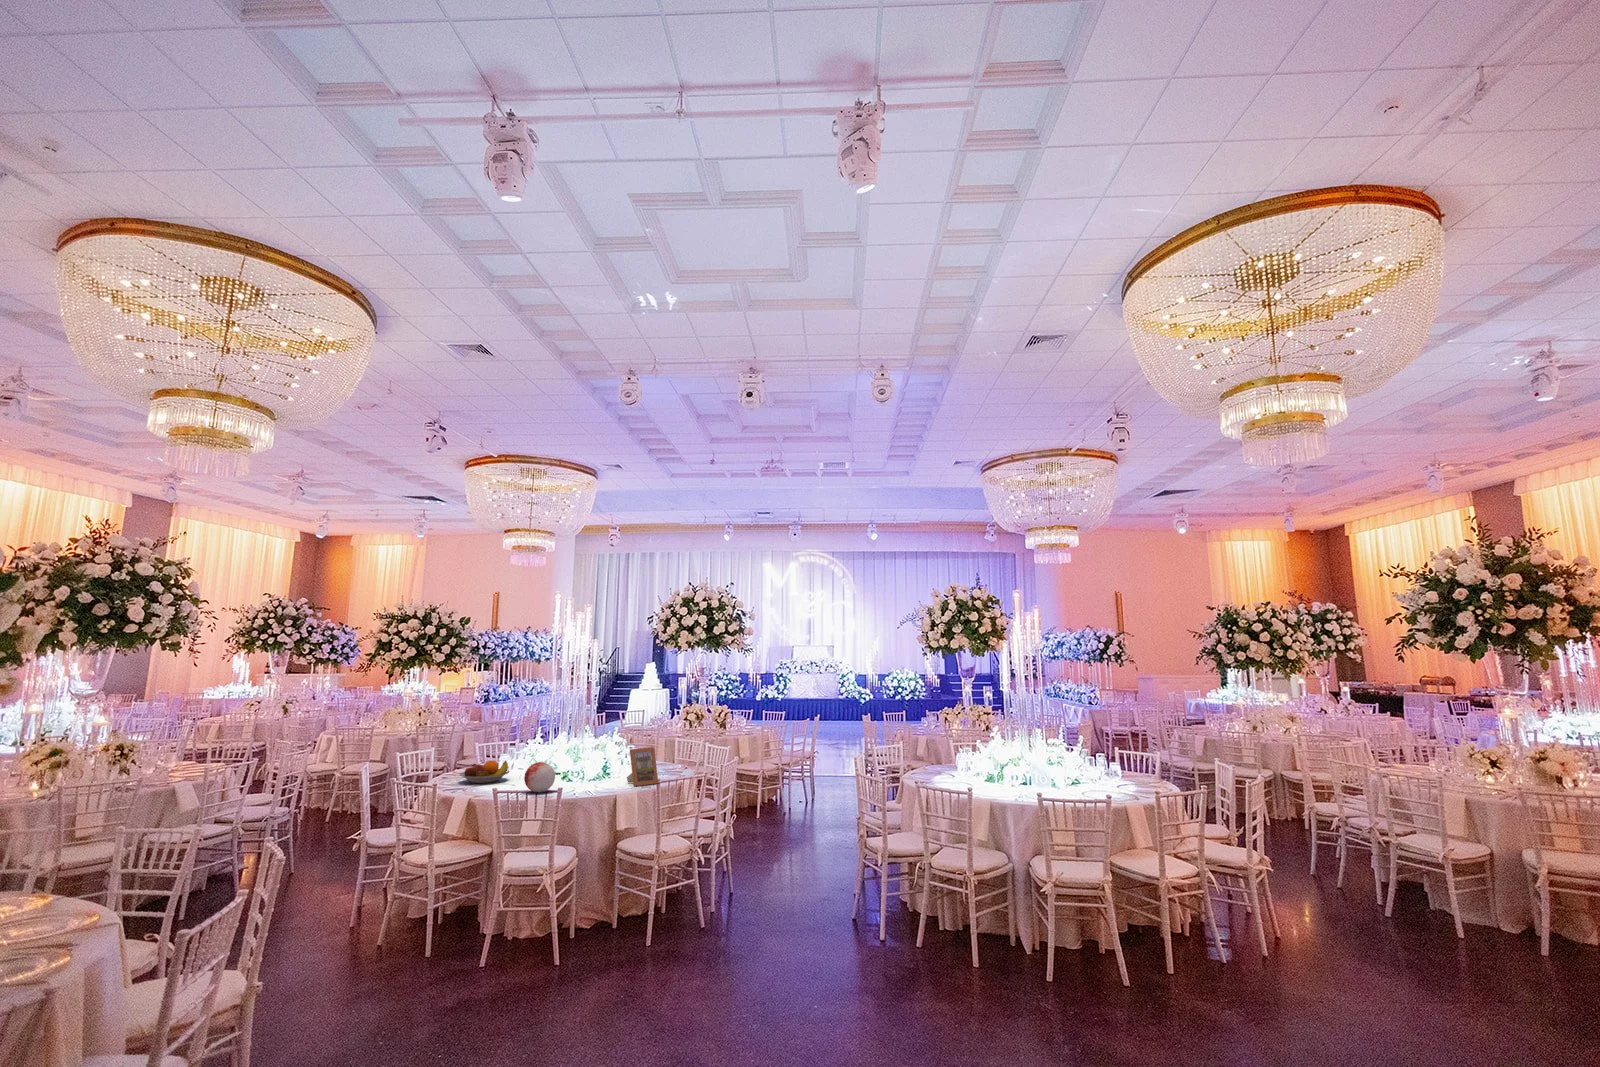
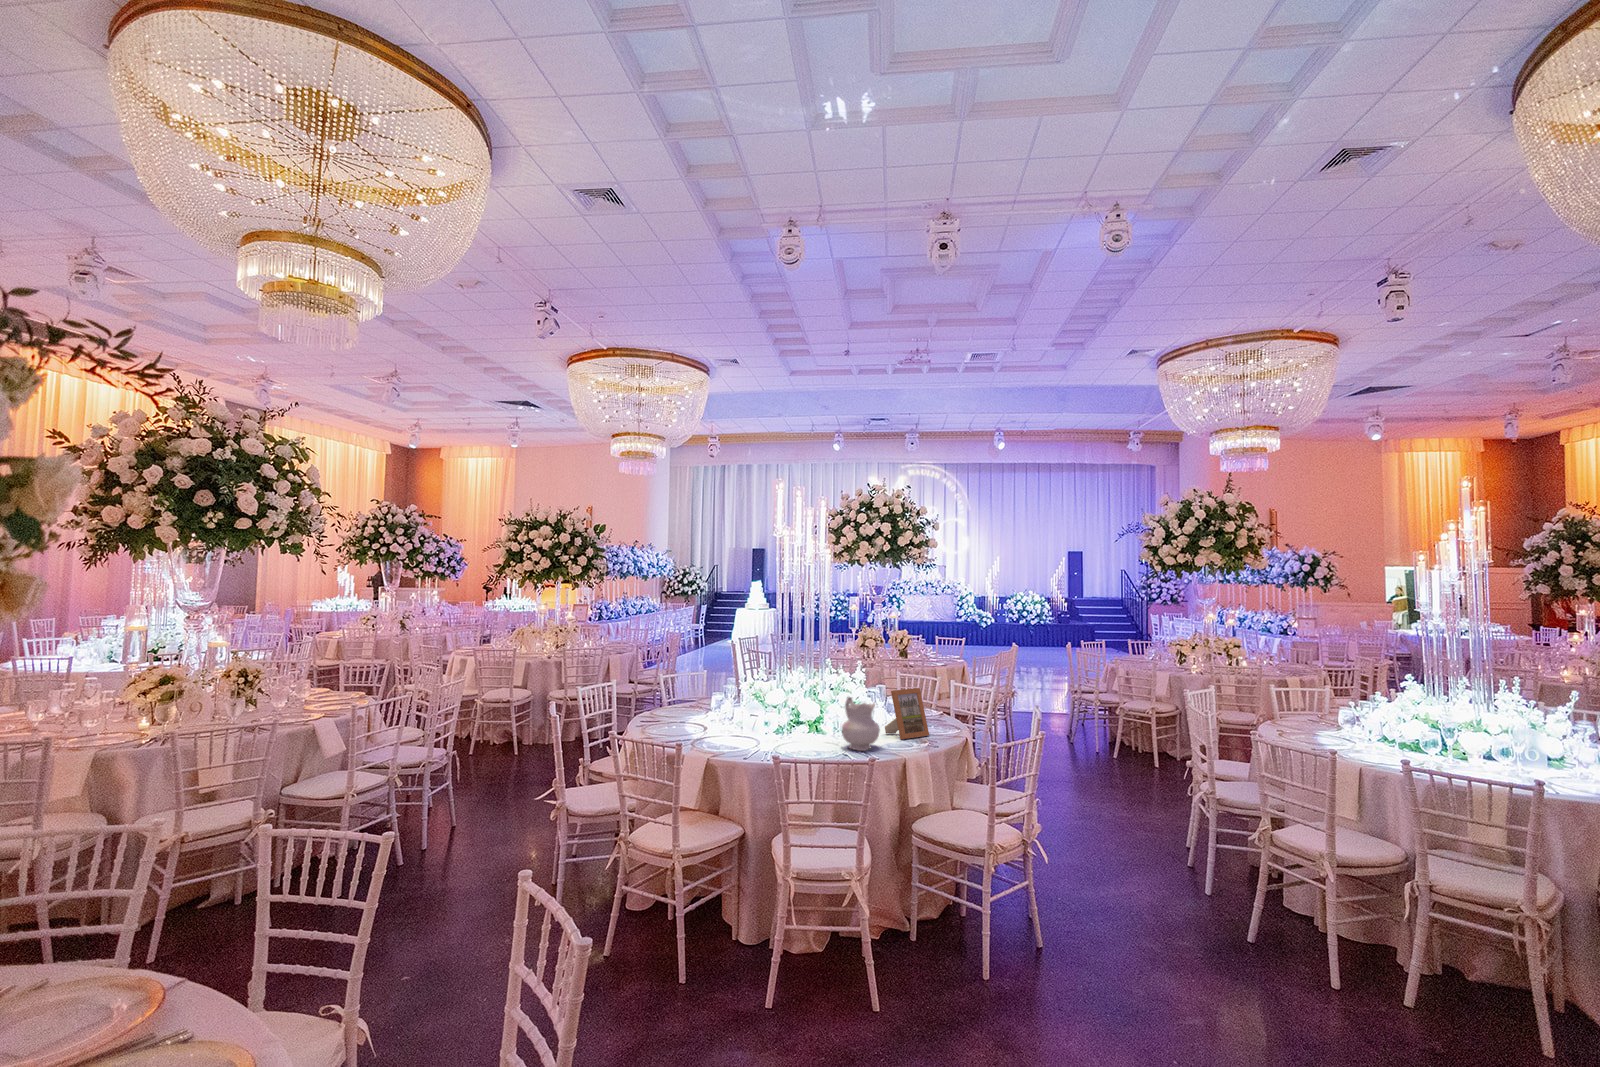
ceramic pitcher: none [582,754,611,794] -> present [842,697,880,751]
fruit bowl: present [459,761,509,783] -> none [662,700,724,729]
decorative orb: present [524,762,555,793] -> none [764,707,803,747]

